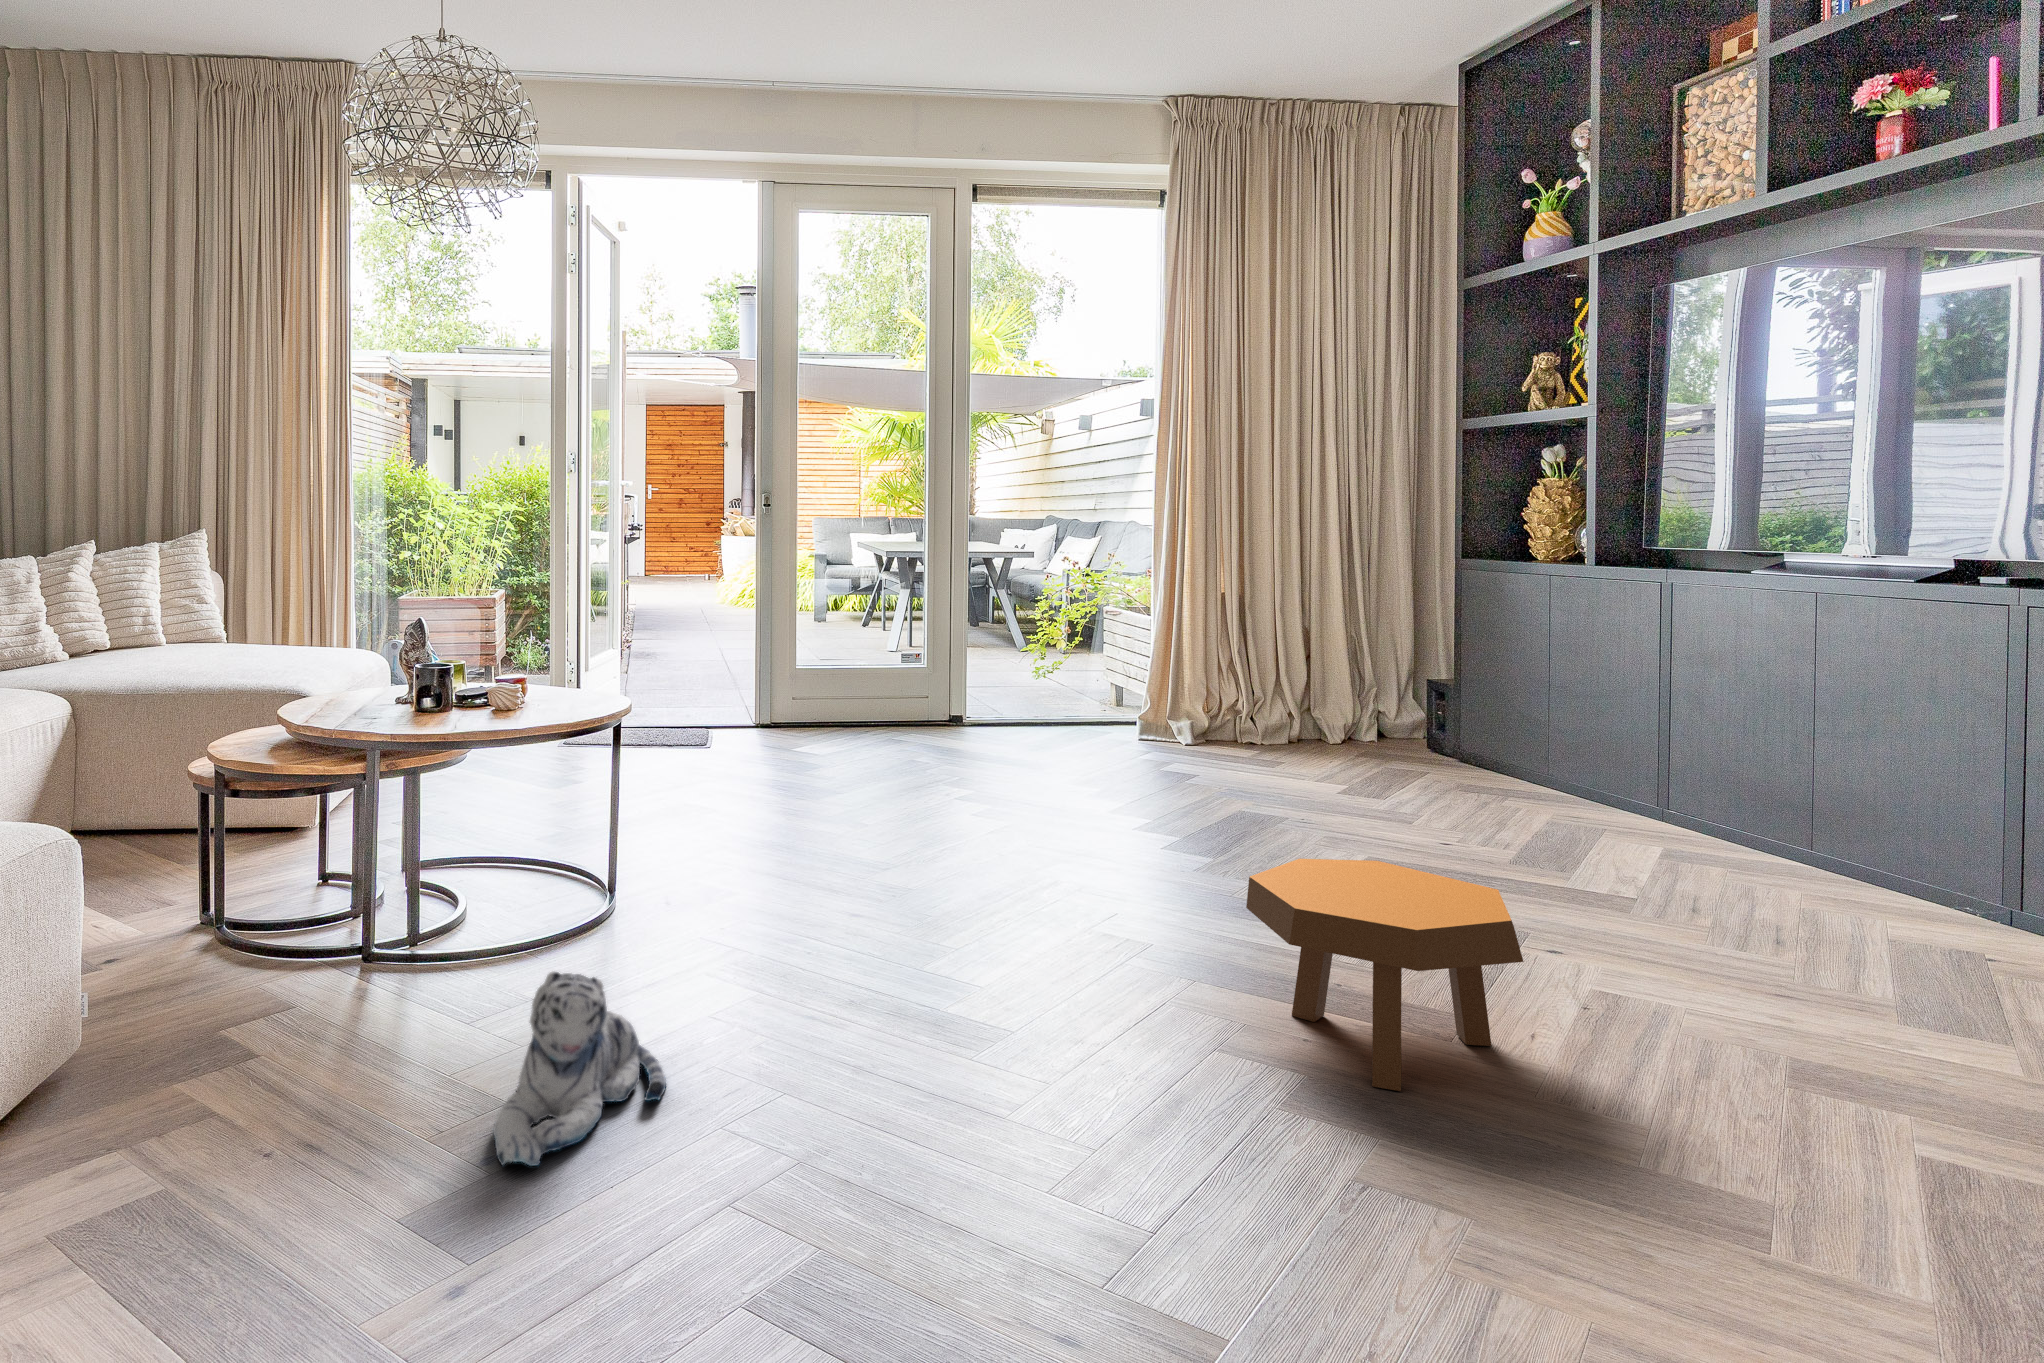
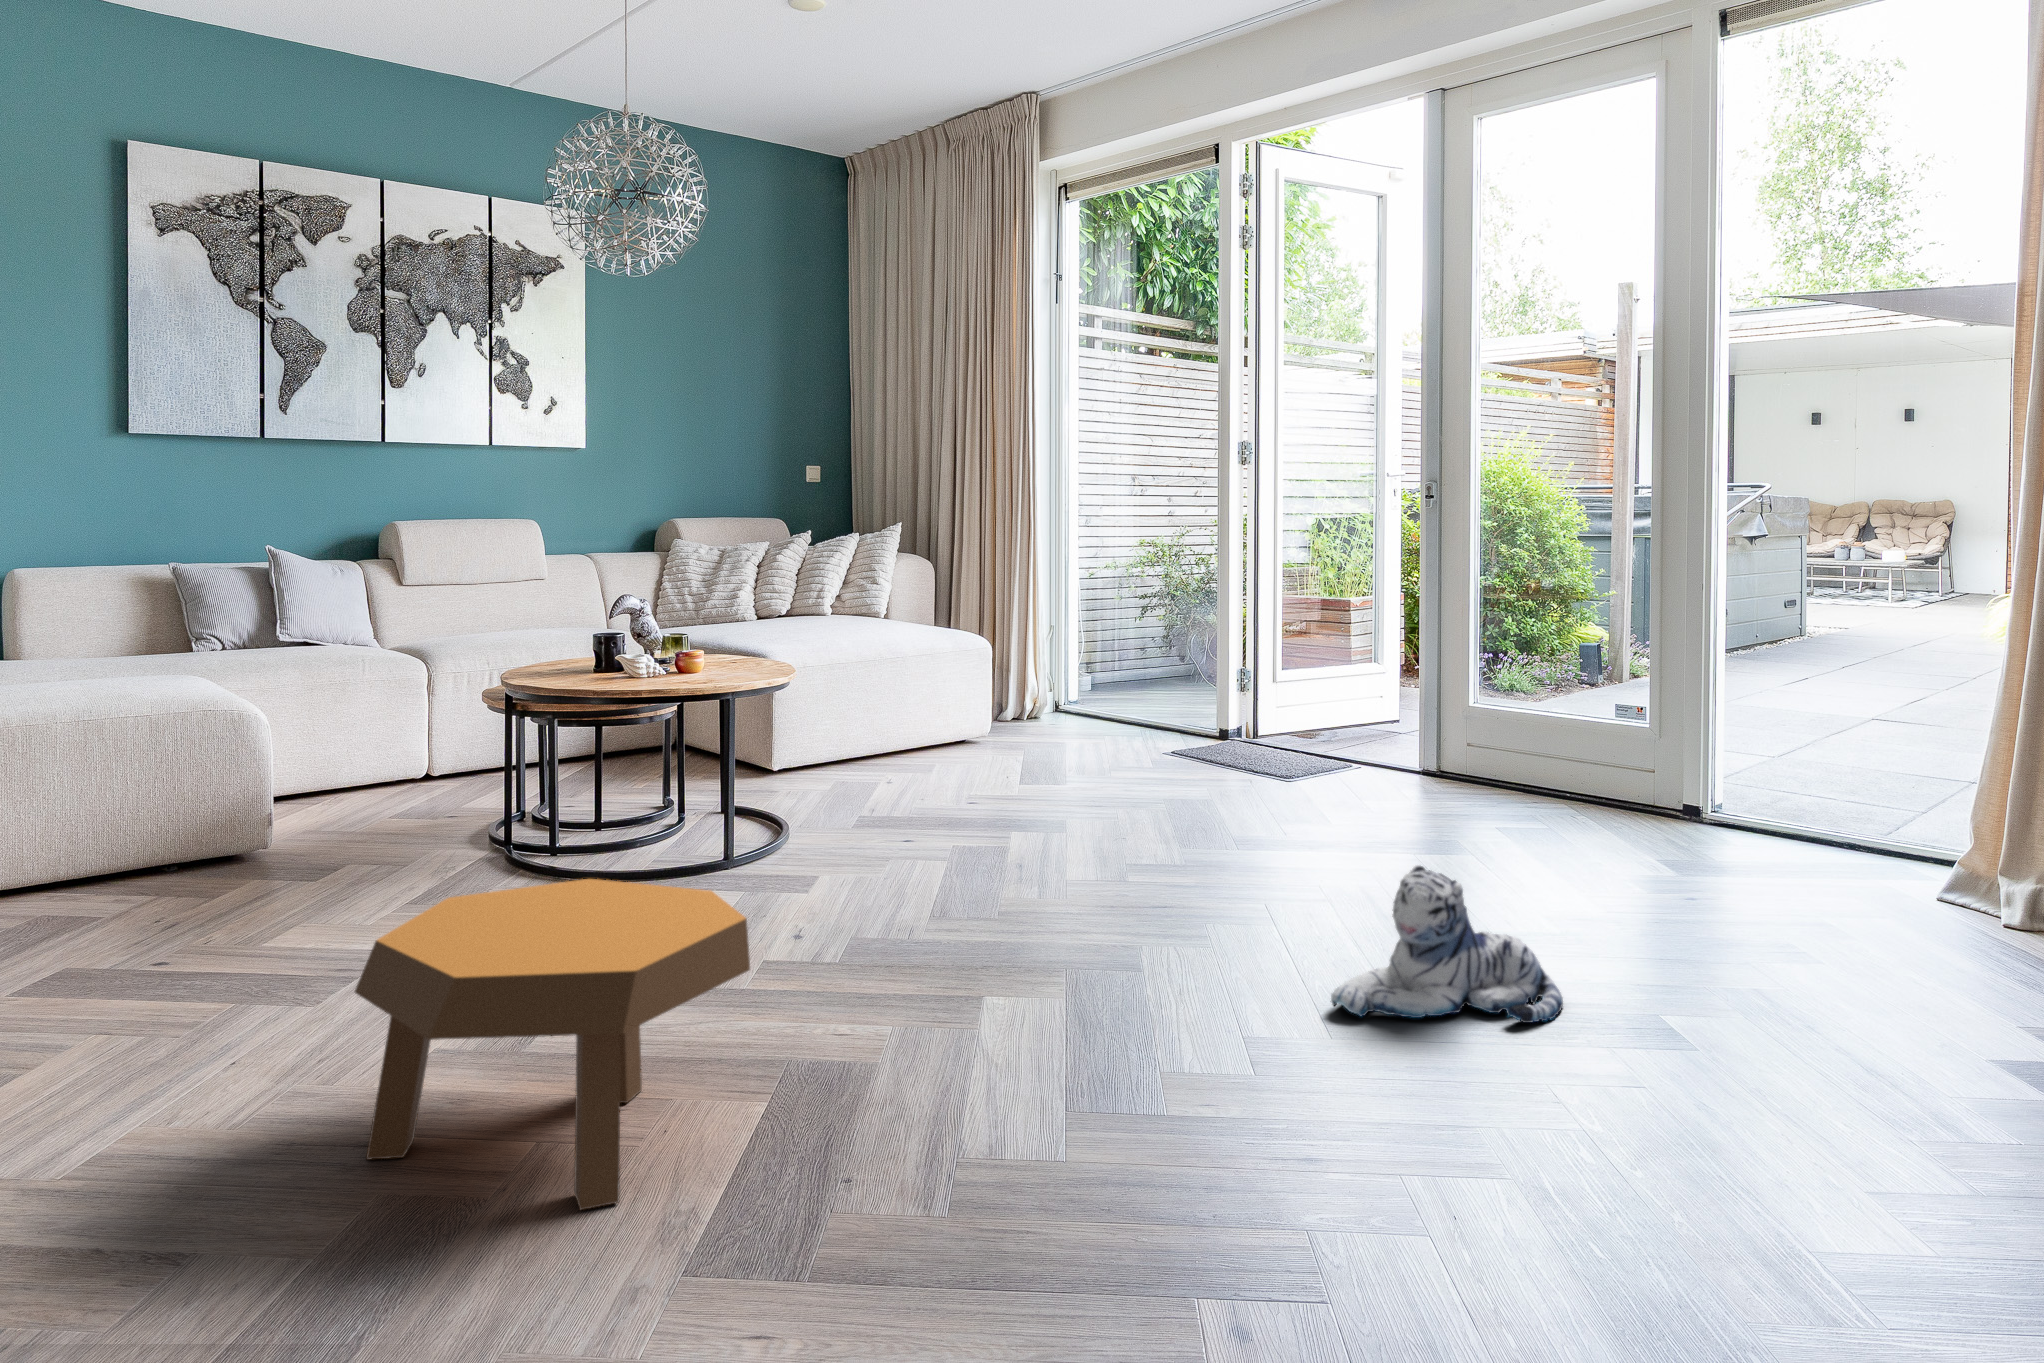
plush toy: present [493,971,666,1166] -> present [1331,865,1563,1023]

